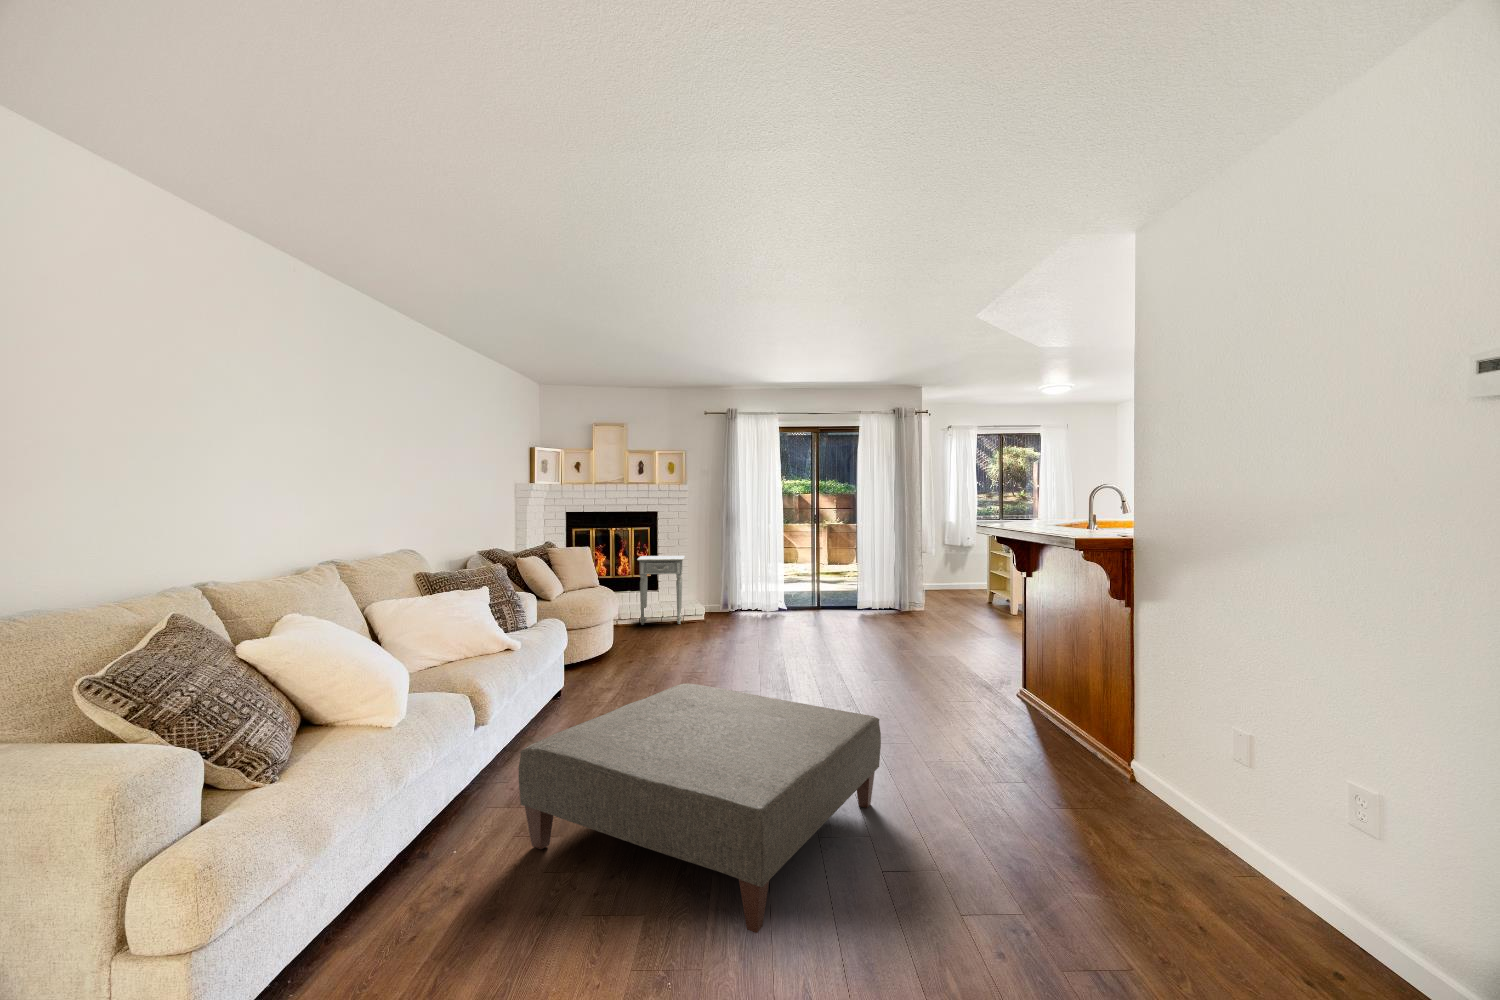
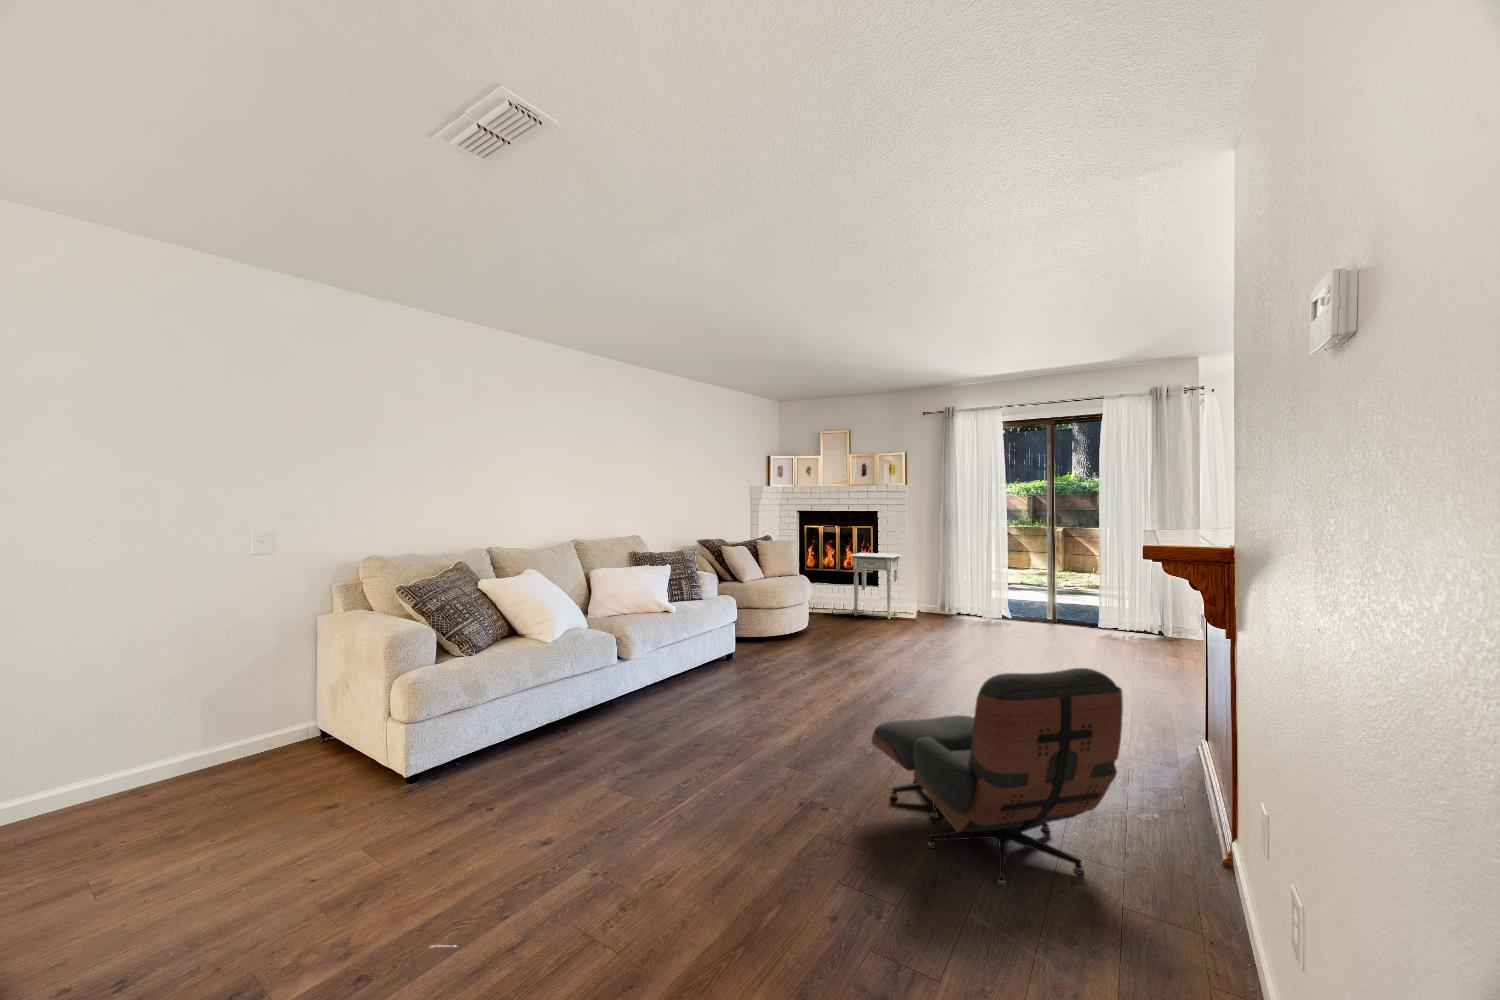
lounge chair: none [947,675,1297,954] -> present [872,668,1123,887]
ottoman: present [519,683,881,933] -> none [613,648,871,793]

